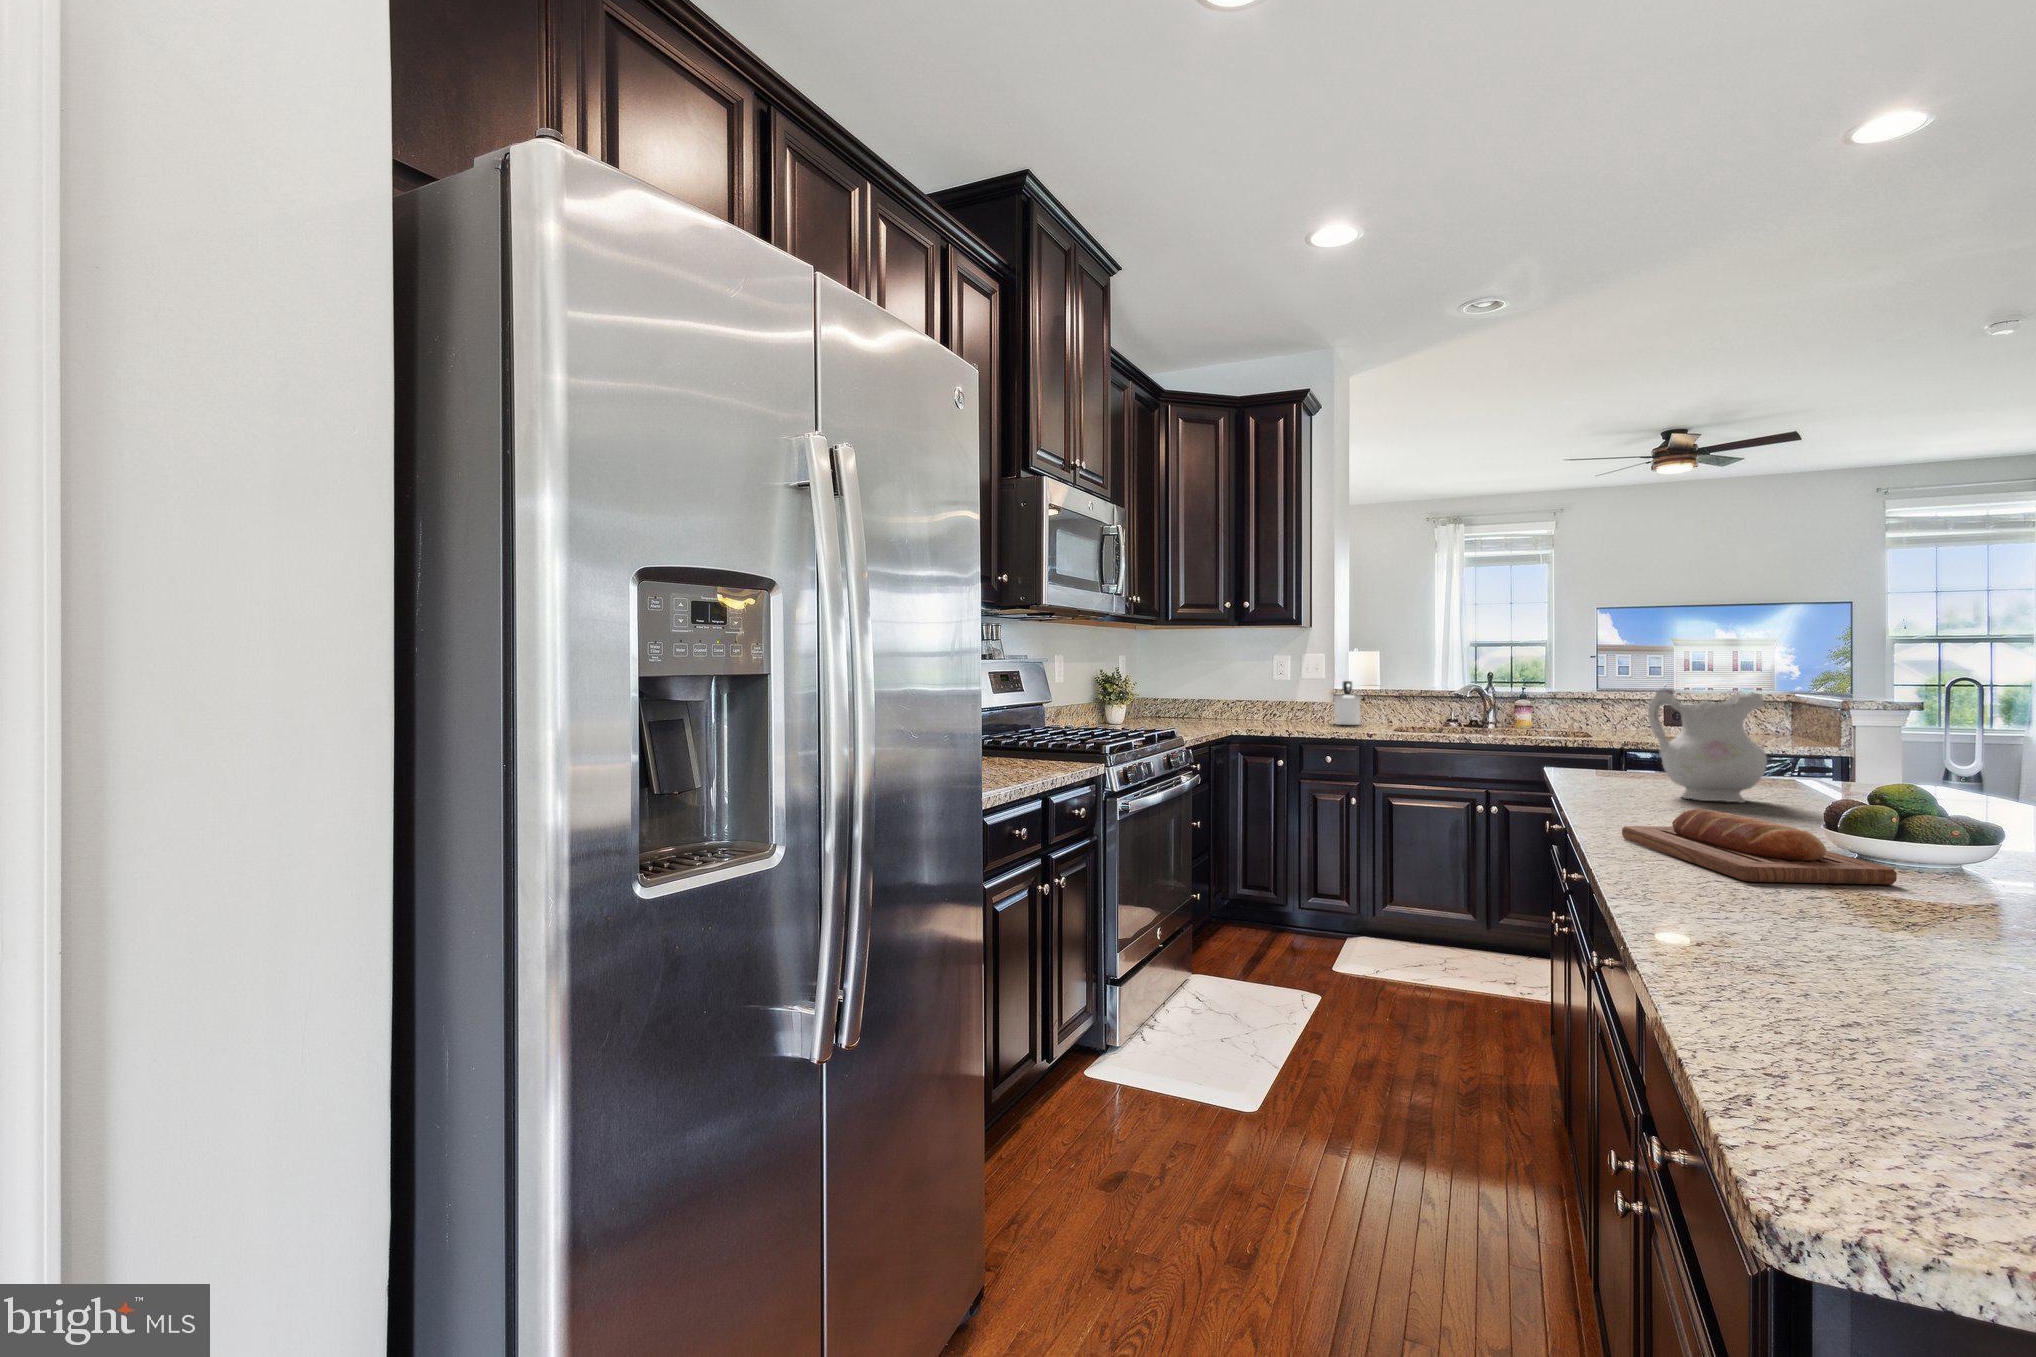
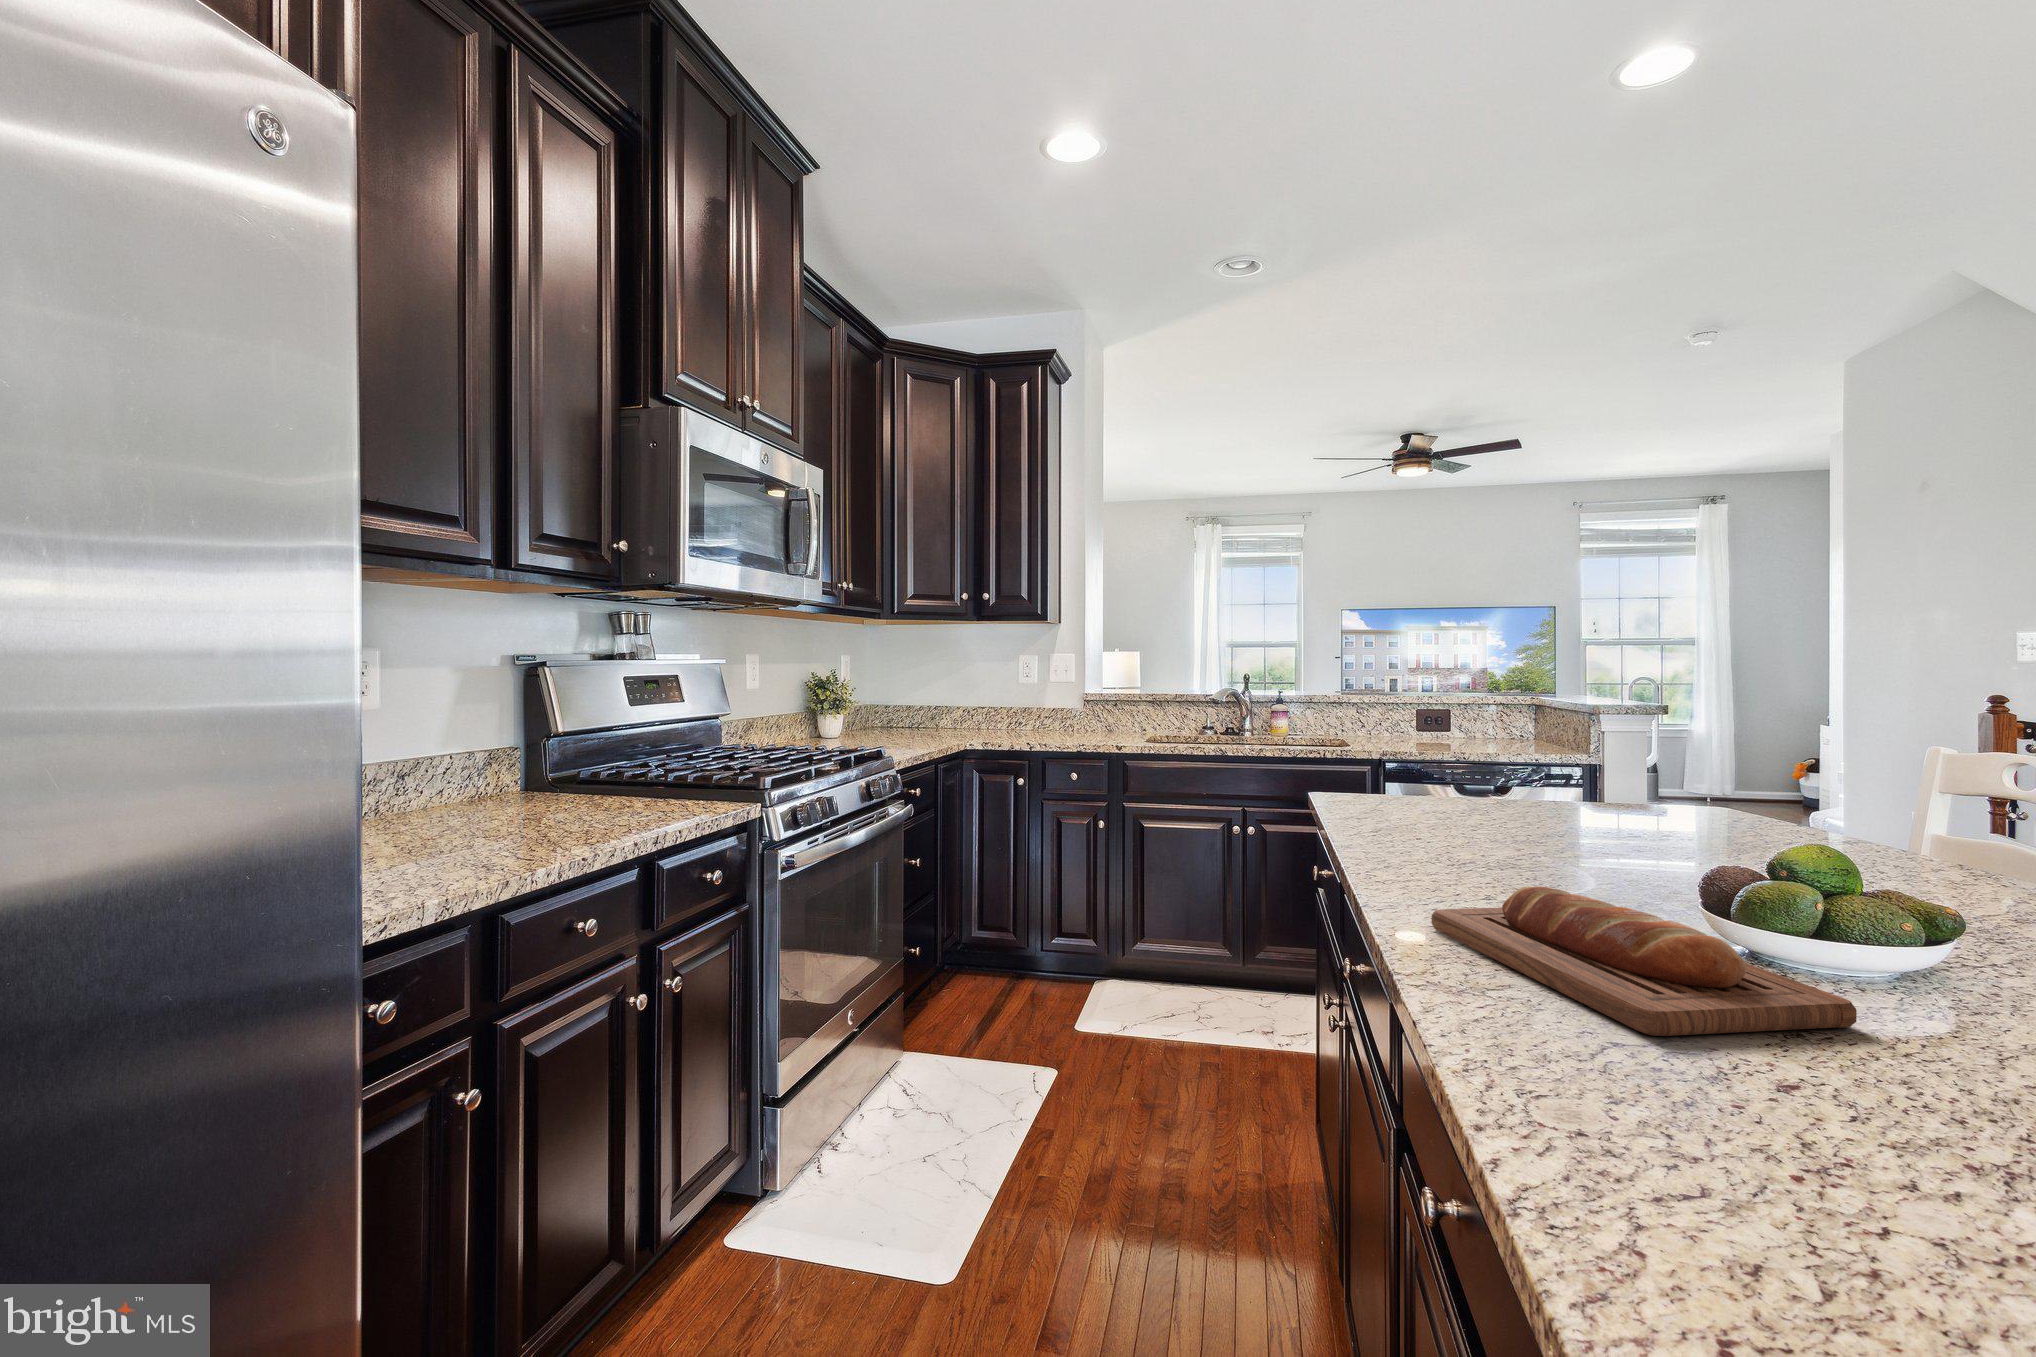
soap dispenser: present [1333,681,1361,725] -> none [1082,685,1112,735]
ceramic pitcher: present [1648,688,1767,803] -> none [1435,699,1571,845]

